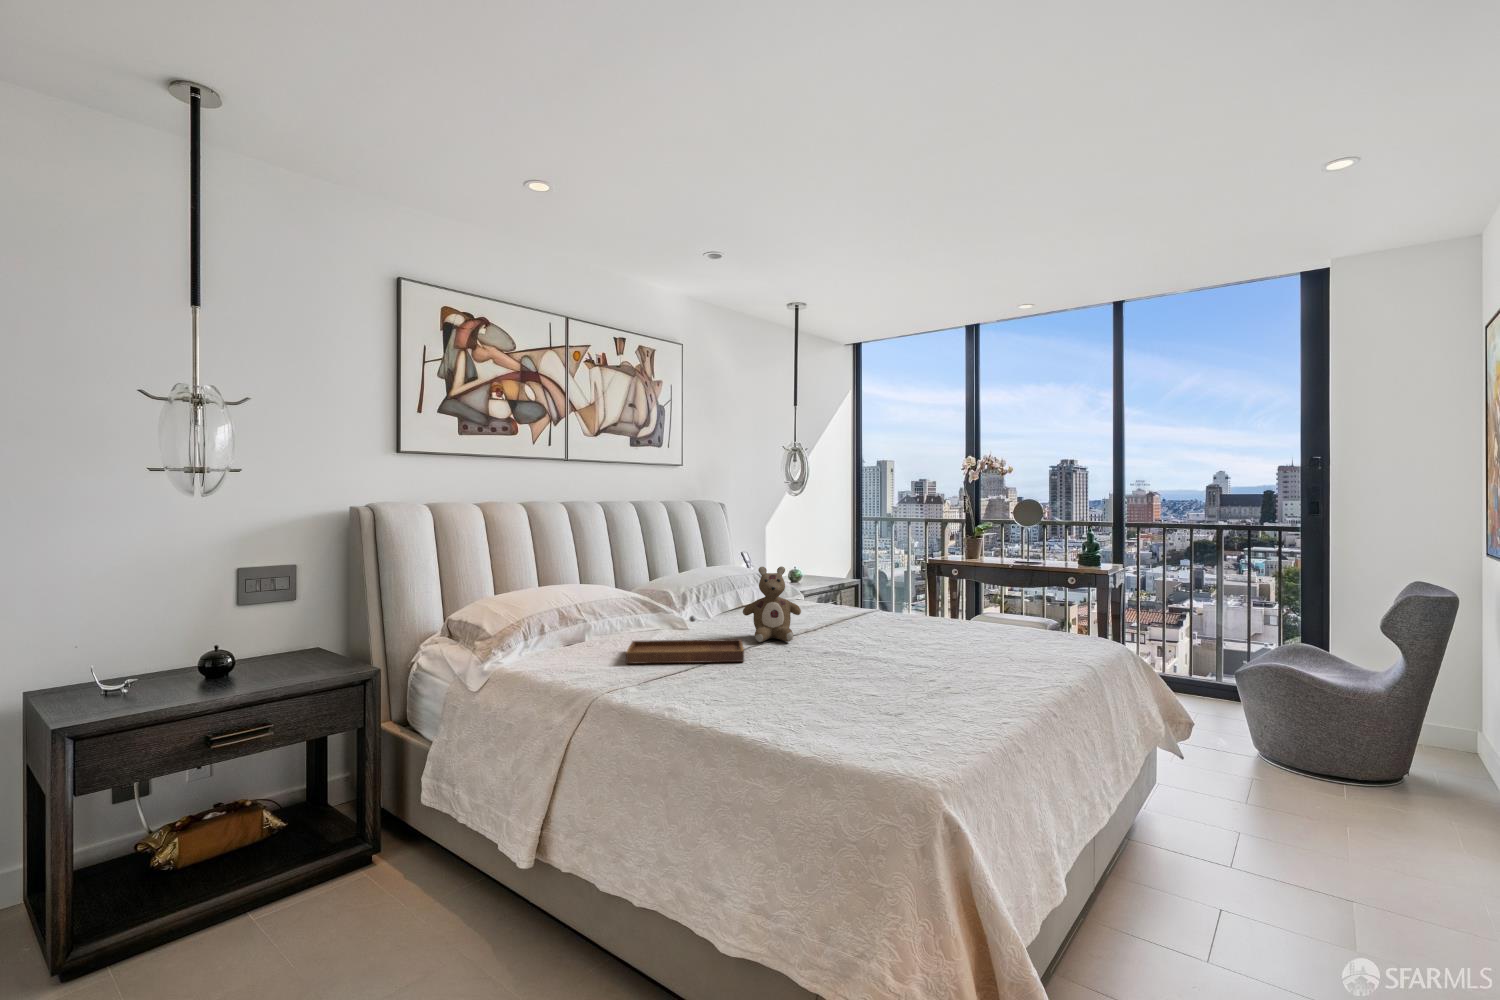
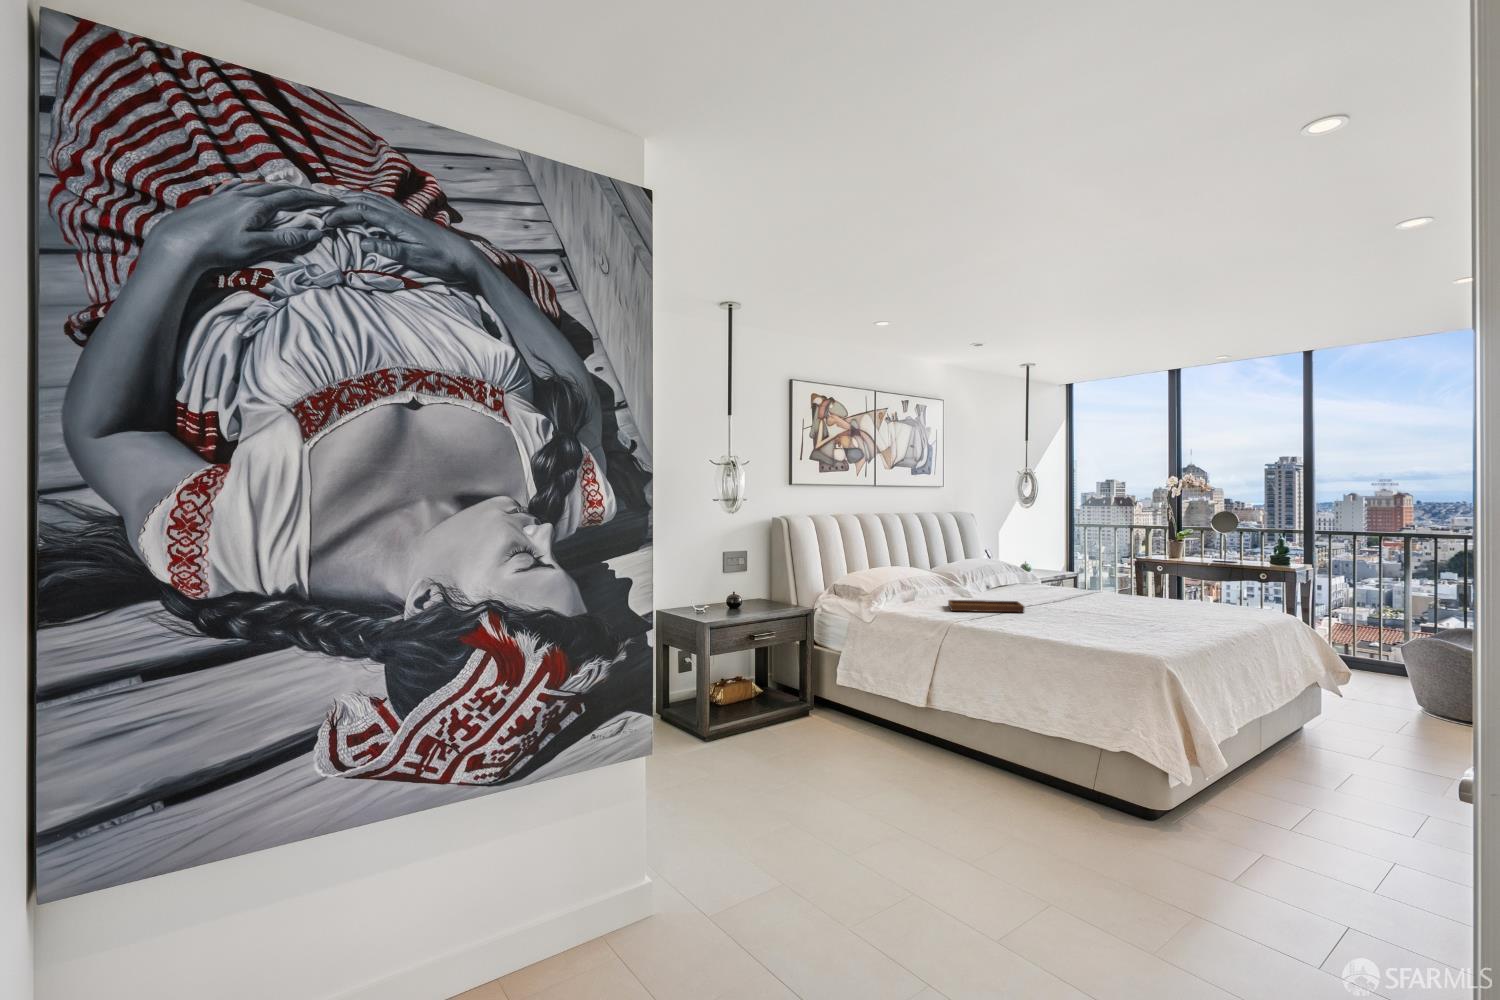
stuffed bear: present [743,567,801,642] -> none [1014,557,1053,604]

